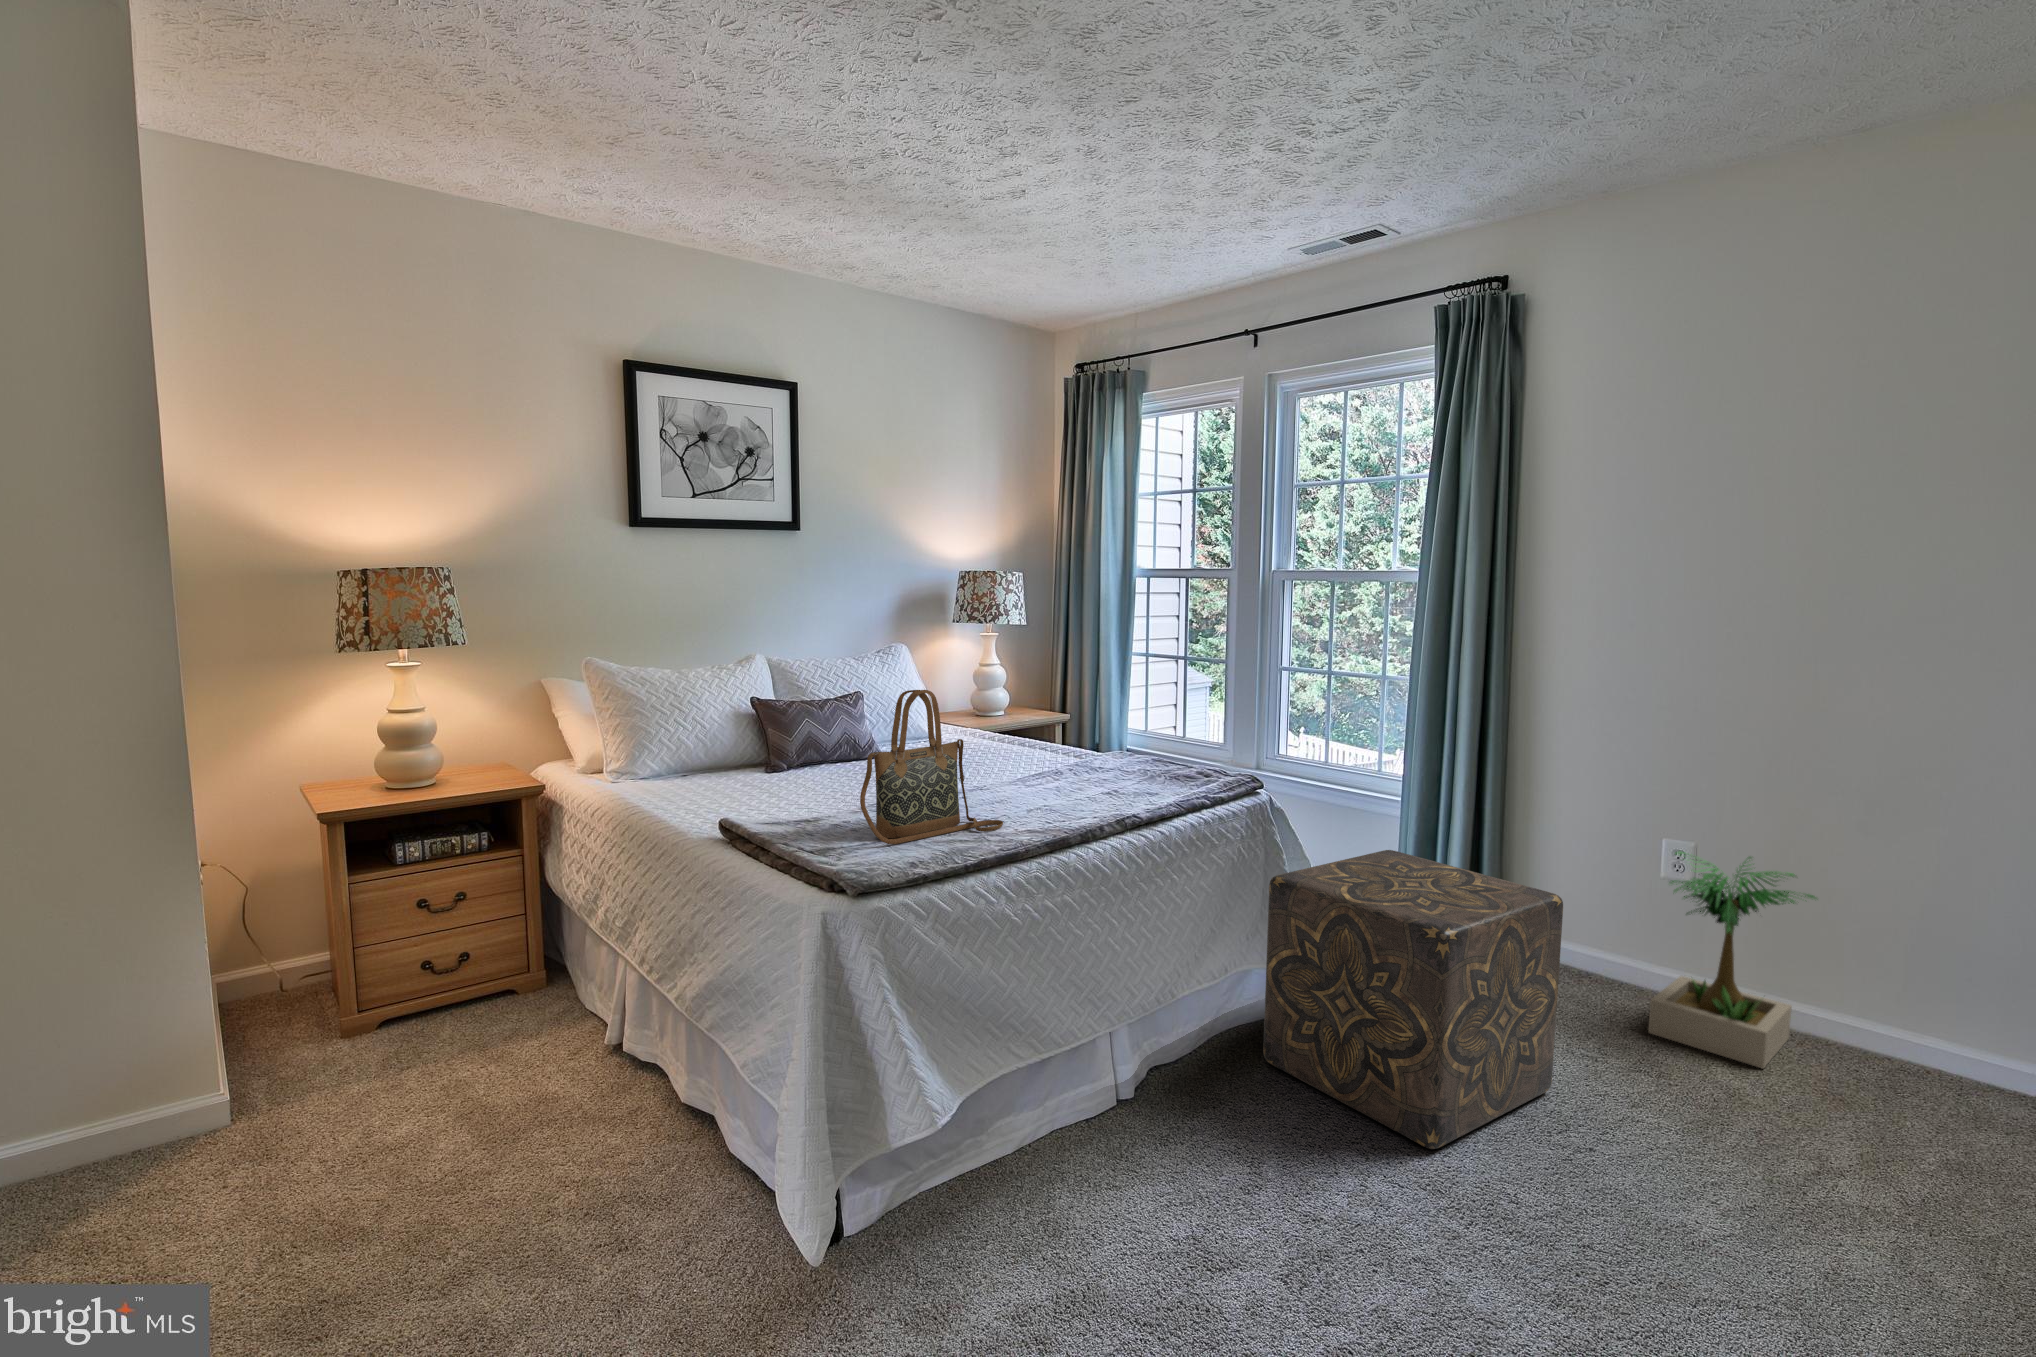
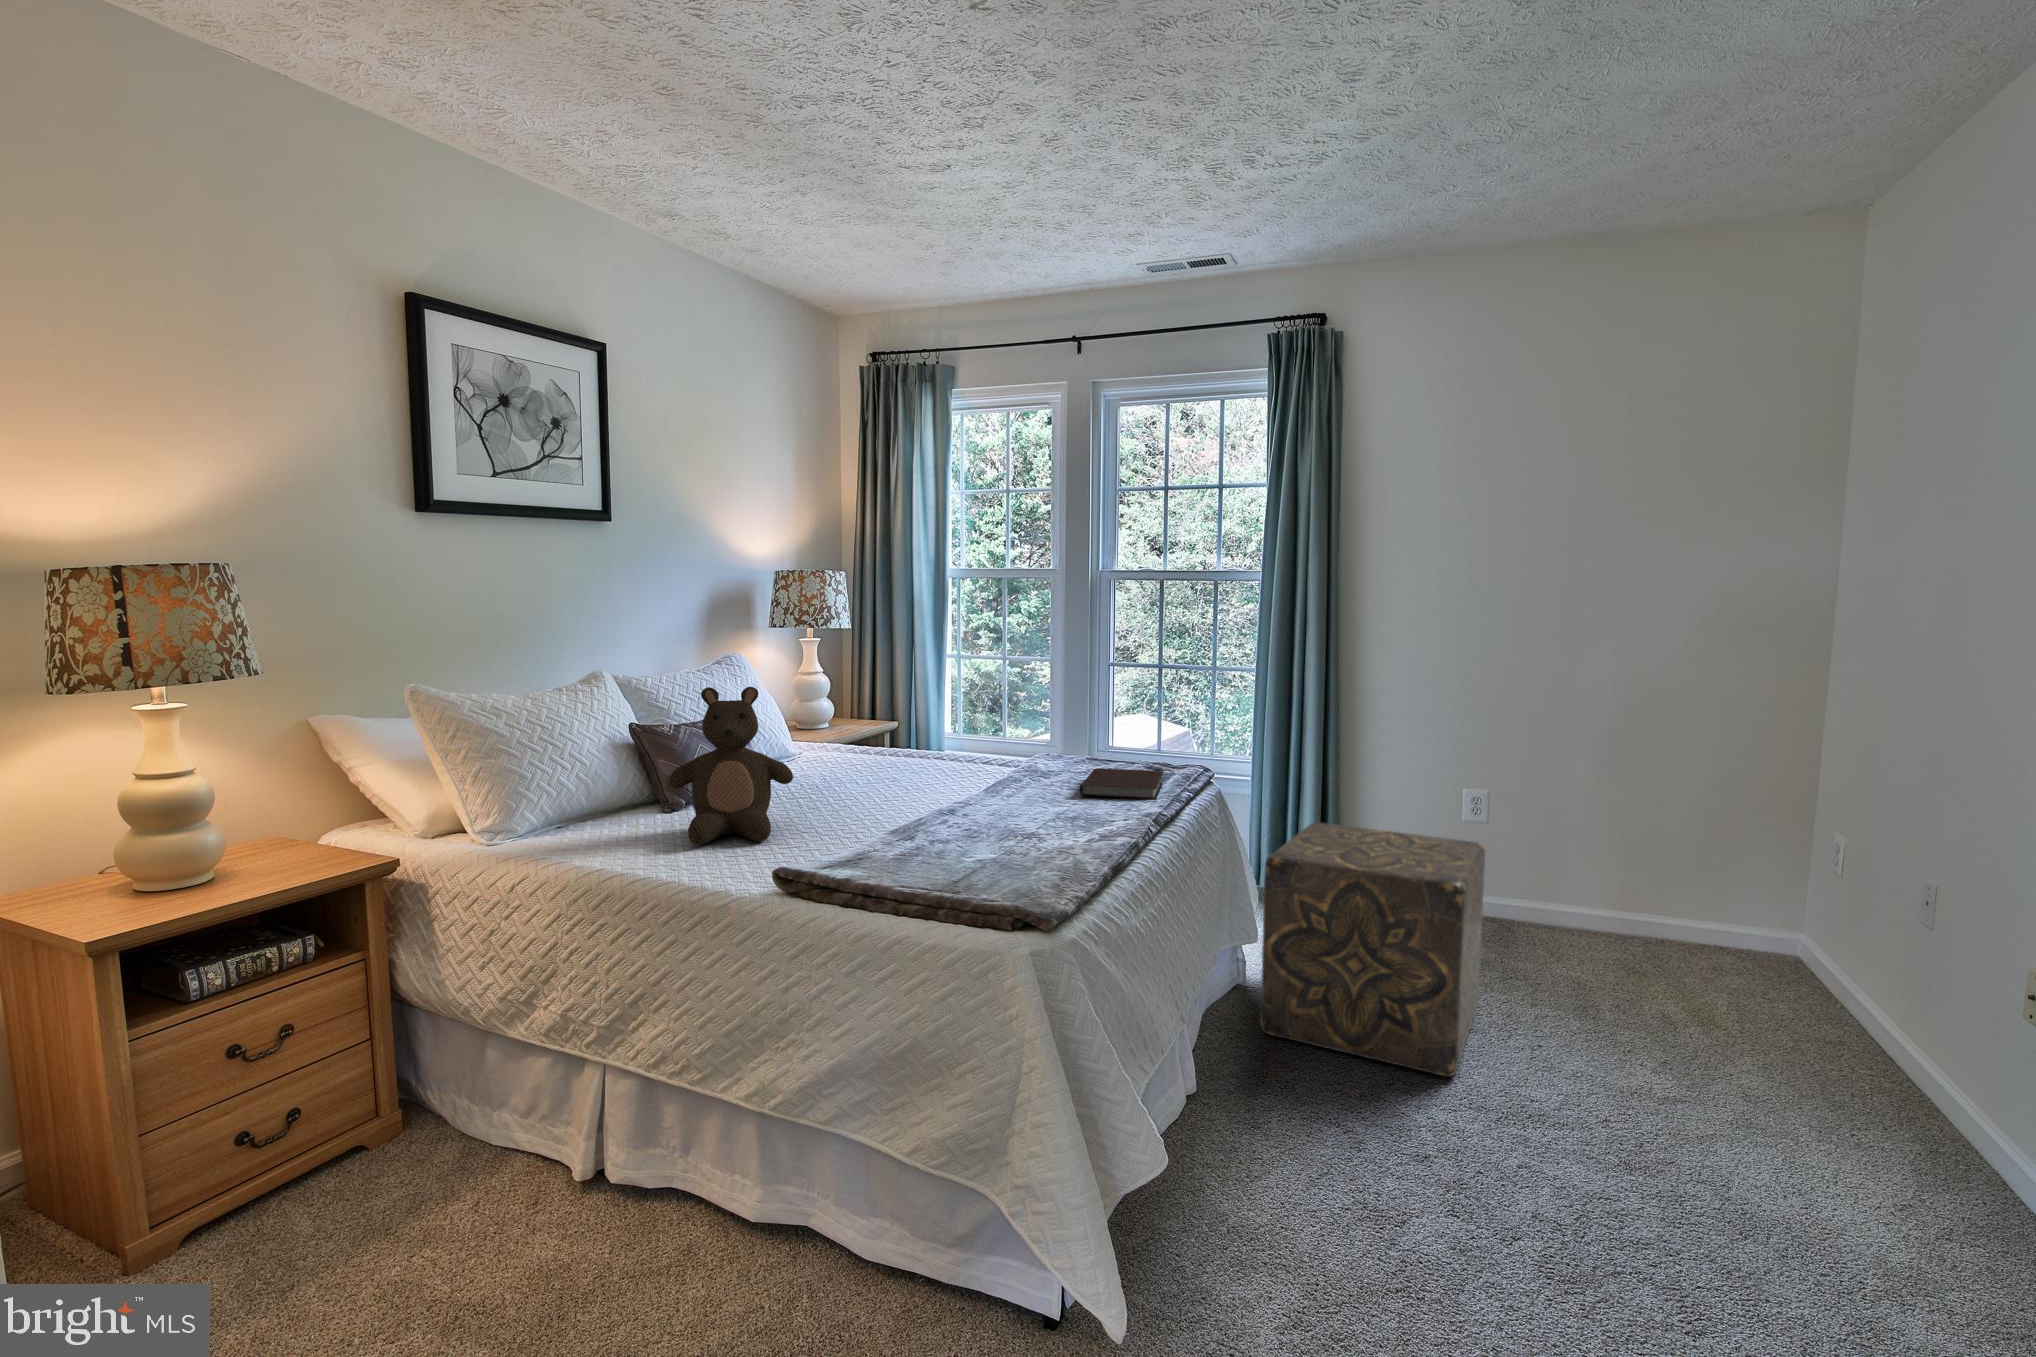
stuffed bear: none [722,669,824,801] -> present [669,687,793,845]
handbag: present [860,690,1003,844] -> none [962,699,1072,871]
notebook: none [1090,768,1199,803] -> present [1080,768,1164,800]
potted plant: present [1648,851,1816,1068] -> none [1485,794,1608,962]

